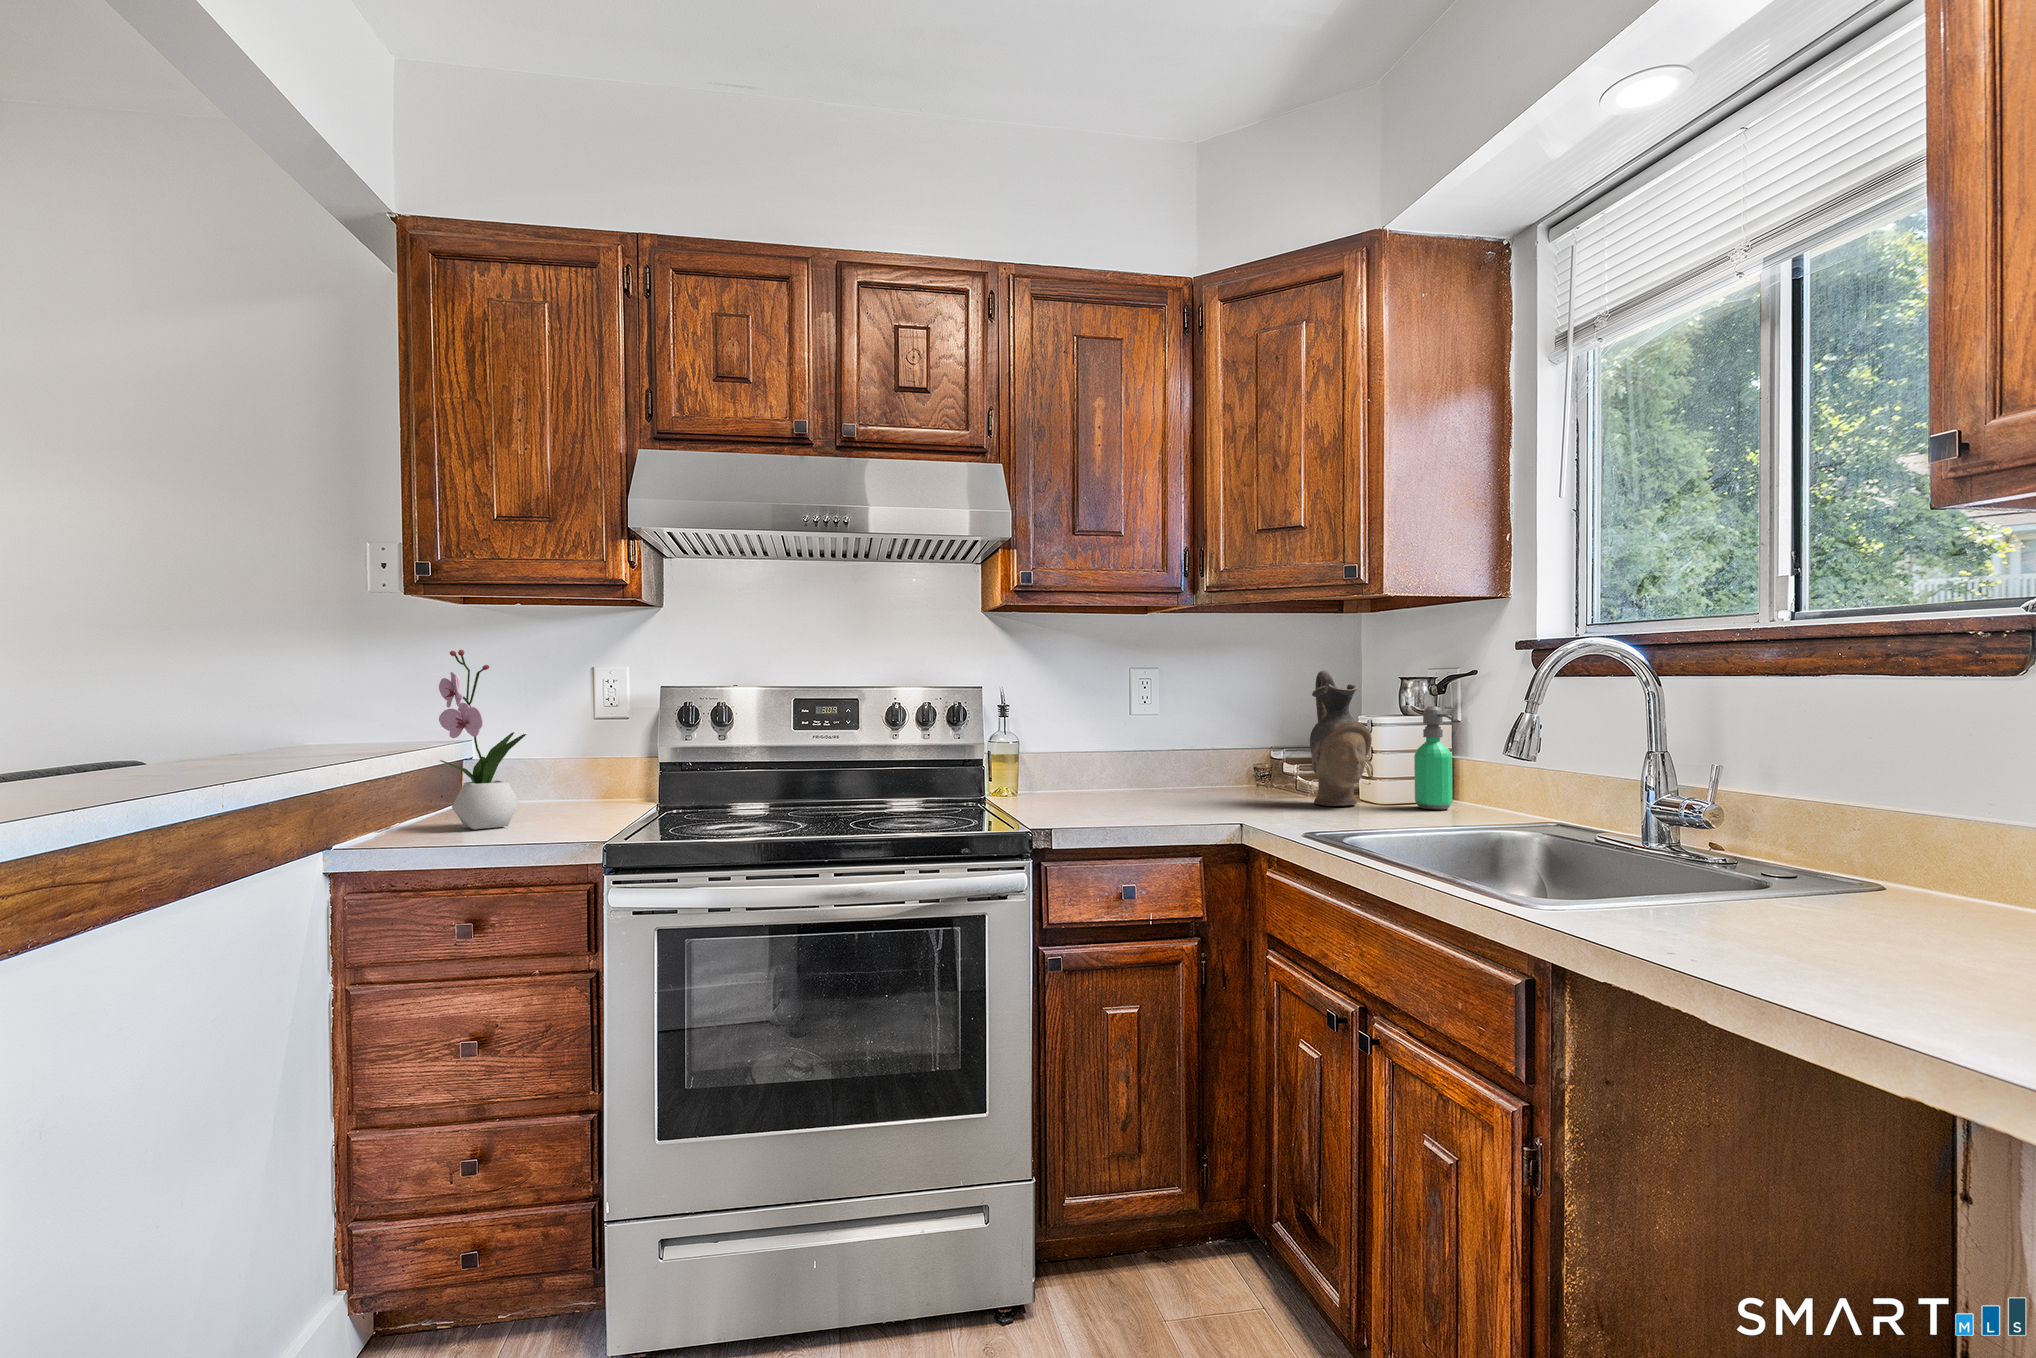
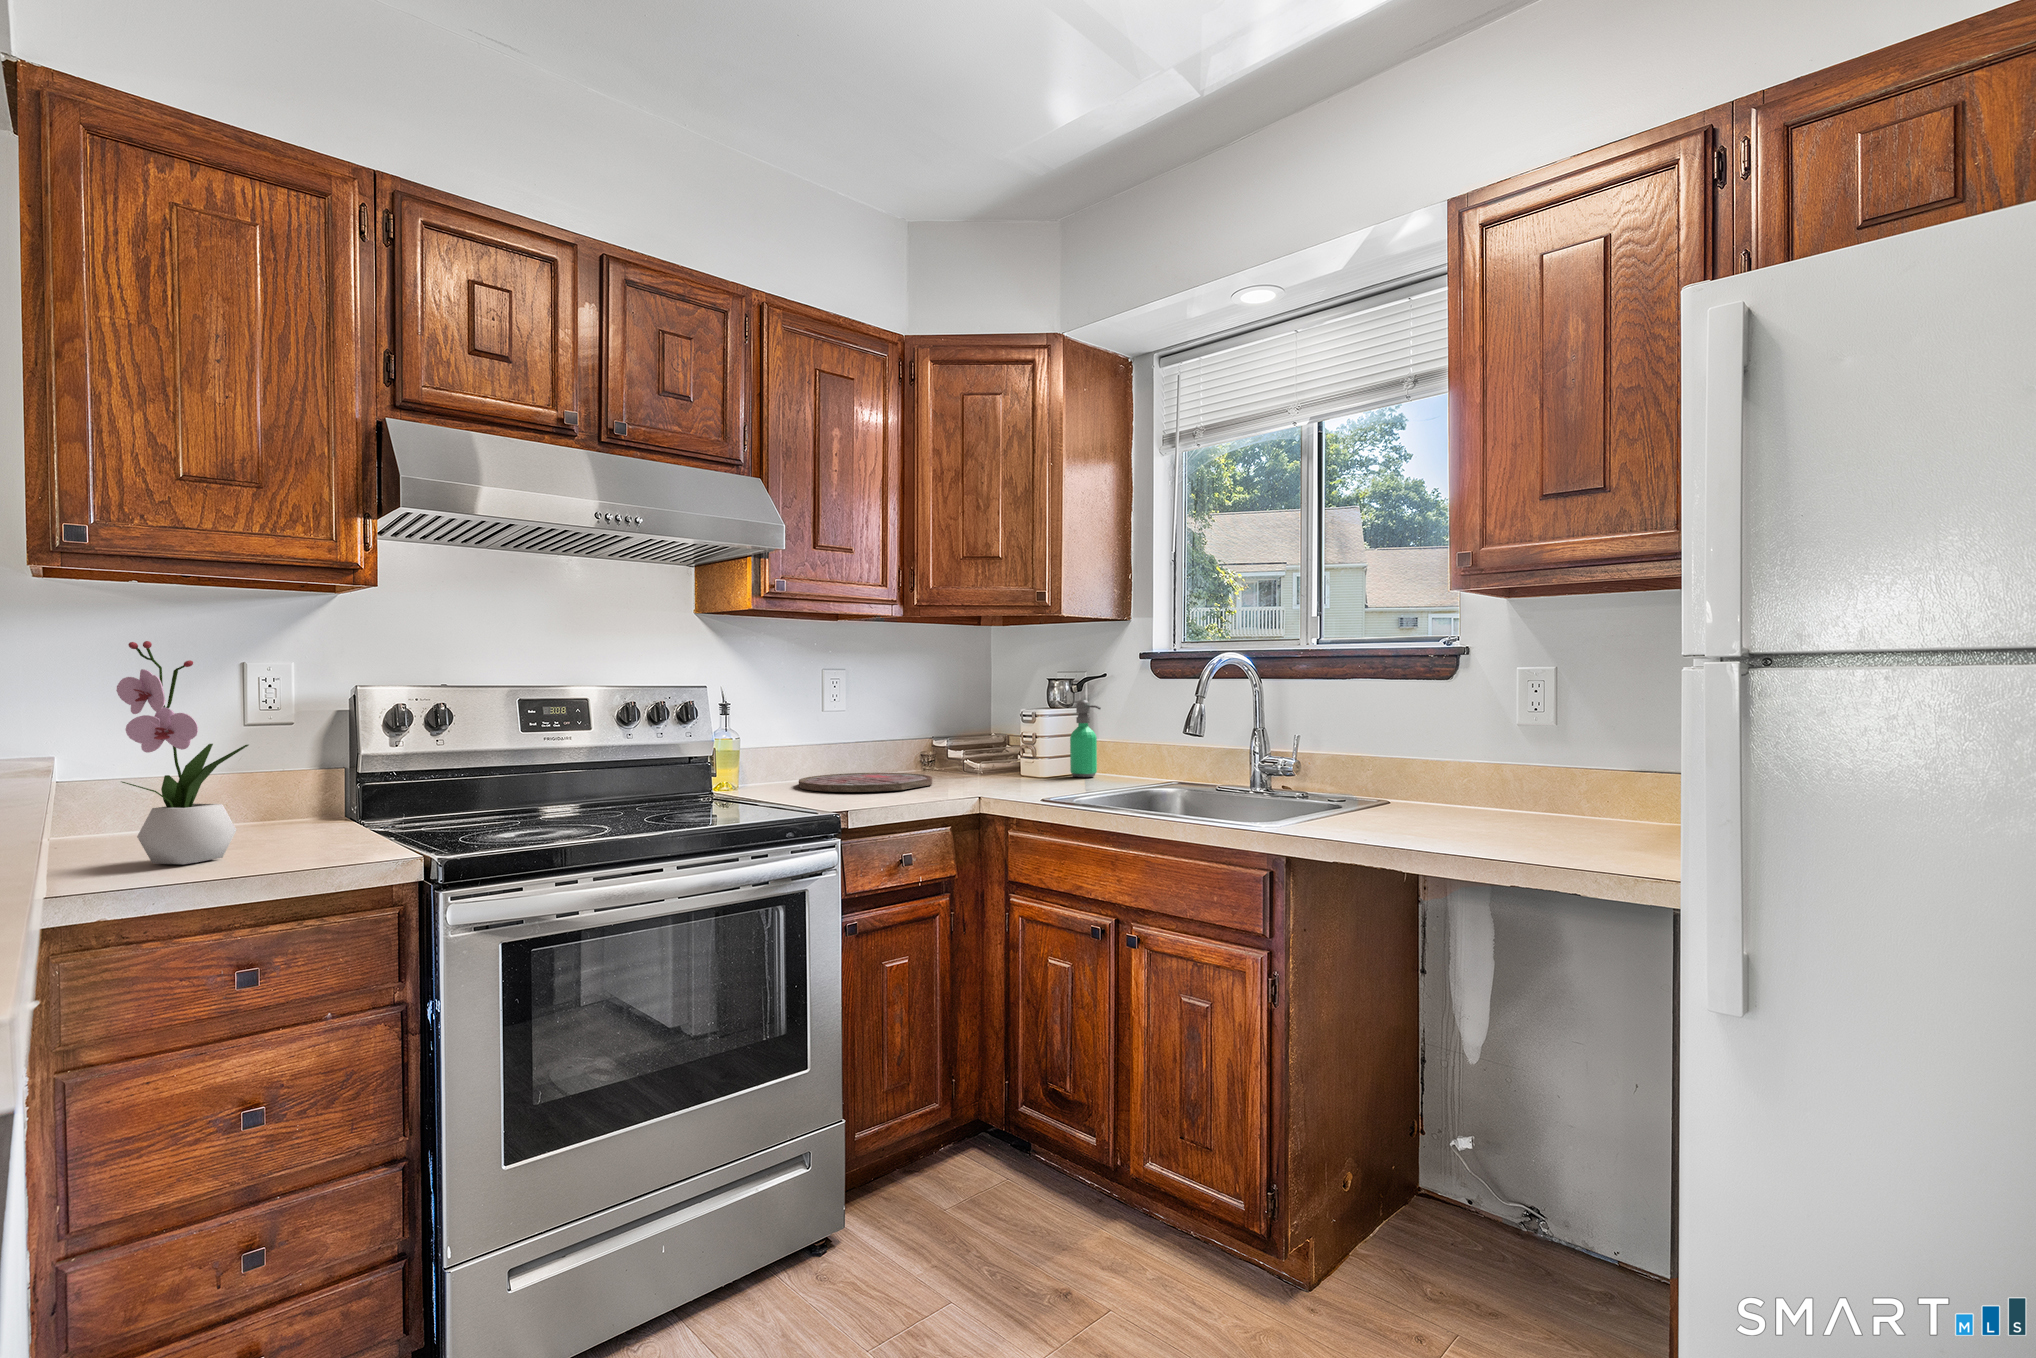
ceramic pitcher: present [1310,670,1372,806] -> none [993,672,1042,780]
cutting board: none [1070,785,1221,809] -> present [799,773,932,792]

